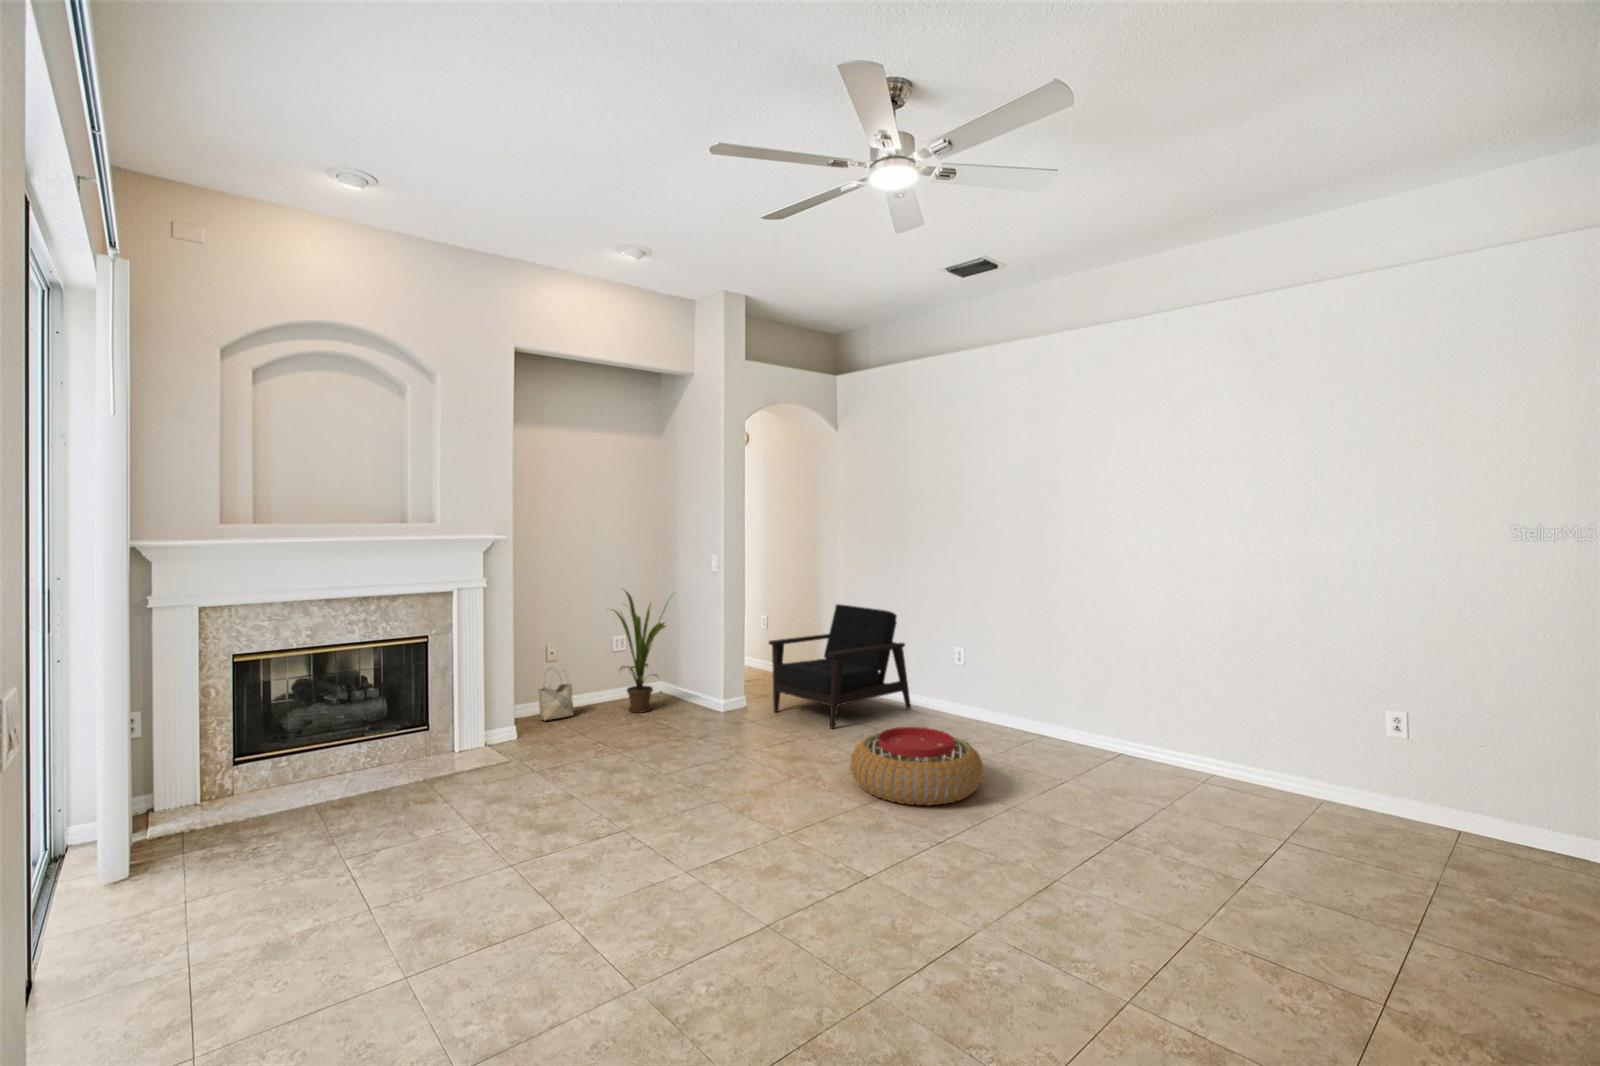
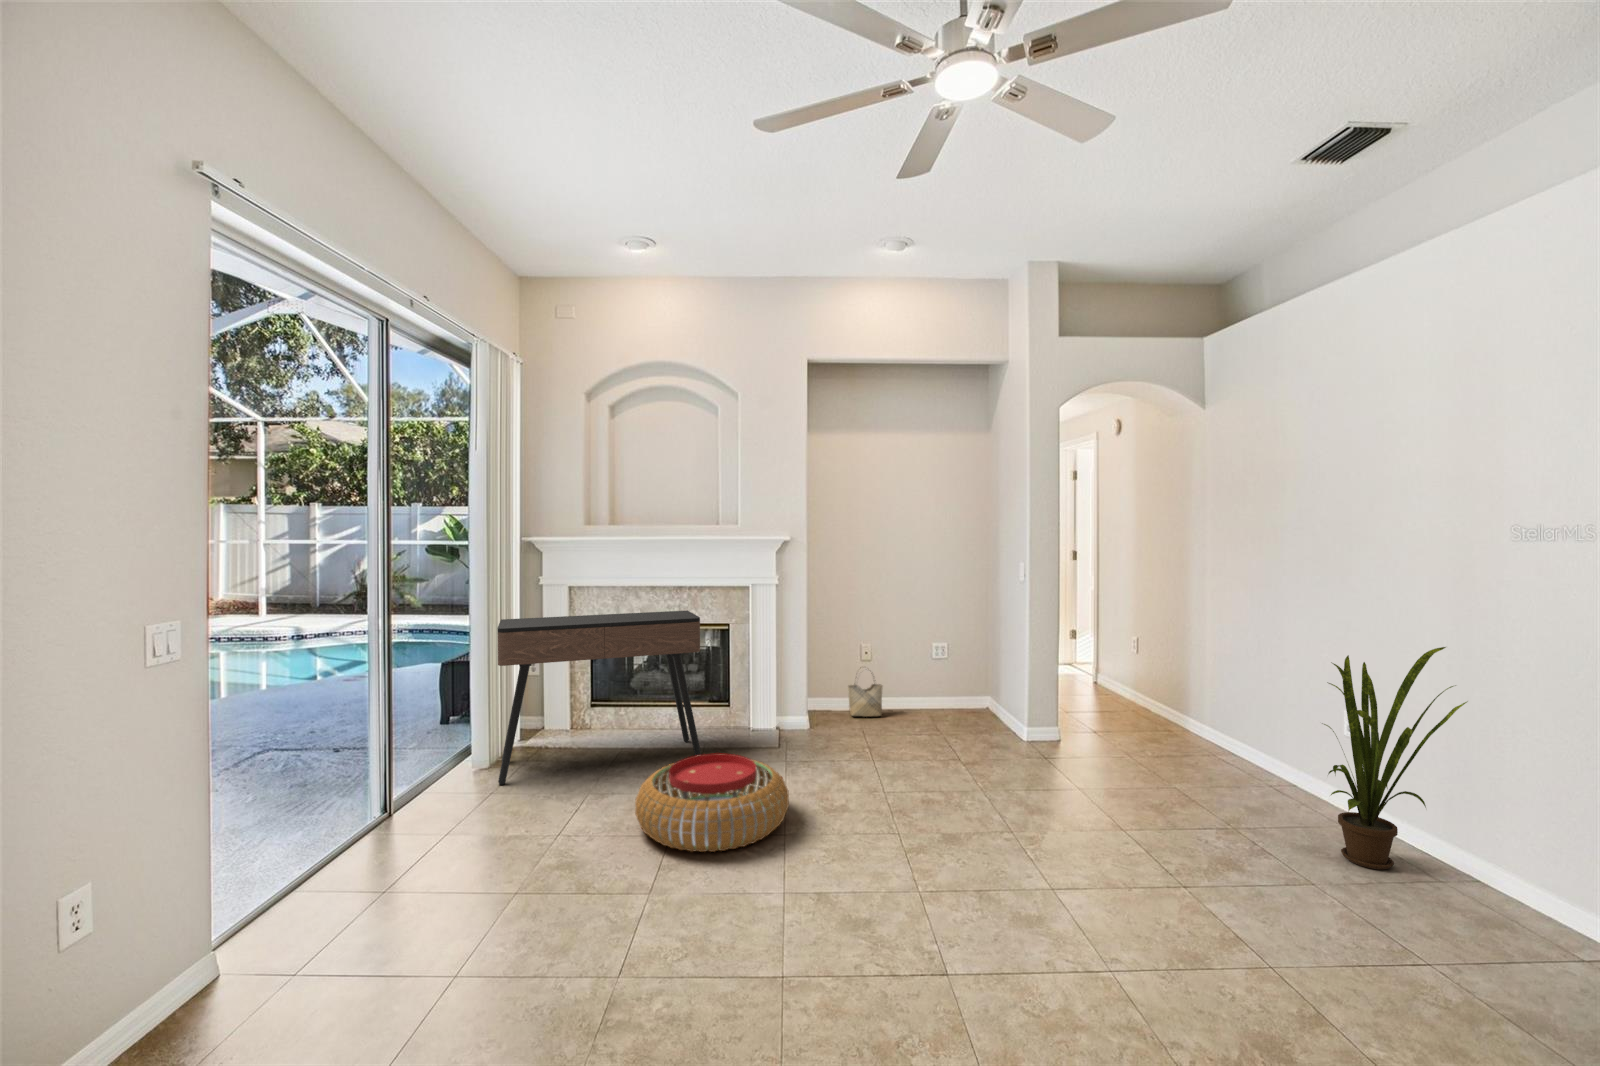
house plant: present [614,591,674,713] -> present [1324,647,1467,870]
armchair: present [769,604,911,729] -> none [1084,632,1303,793]
console table: none [139,625,437,879] -> present [497,610,701,785]
pouf: present [850,727,983,805] -> present [635,753,789,852]

